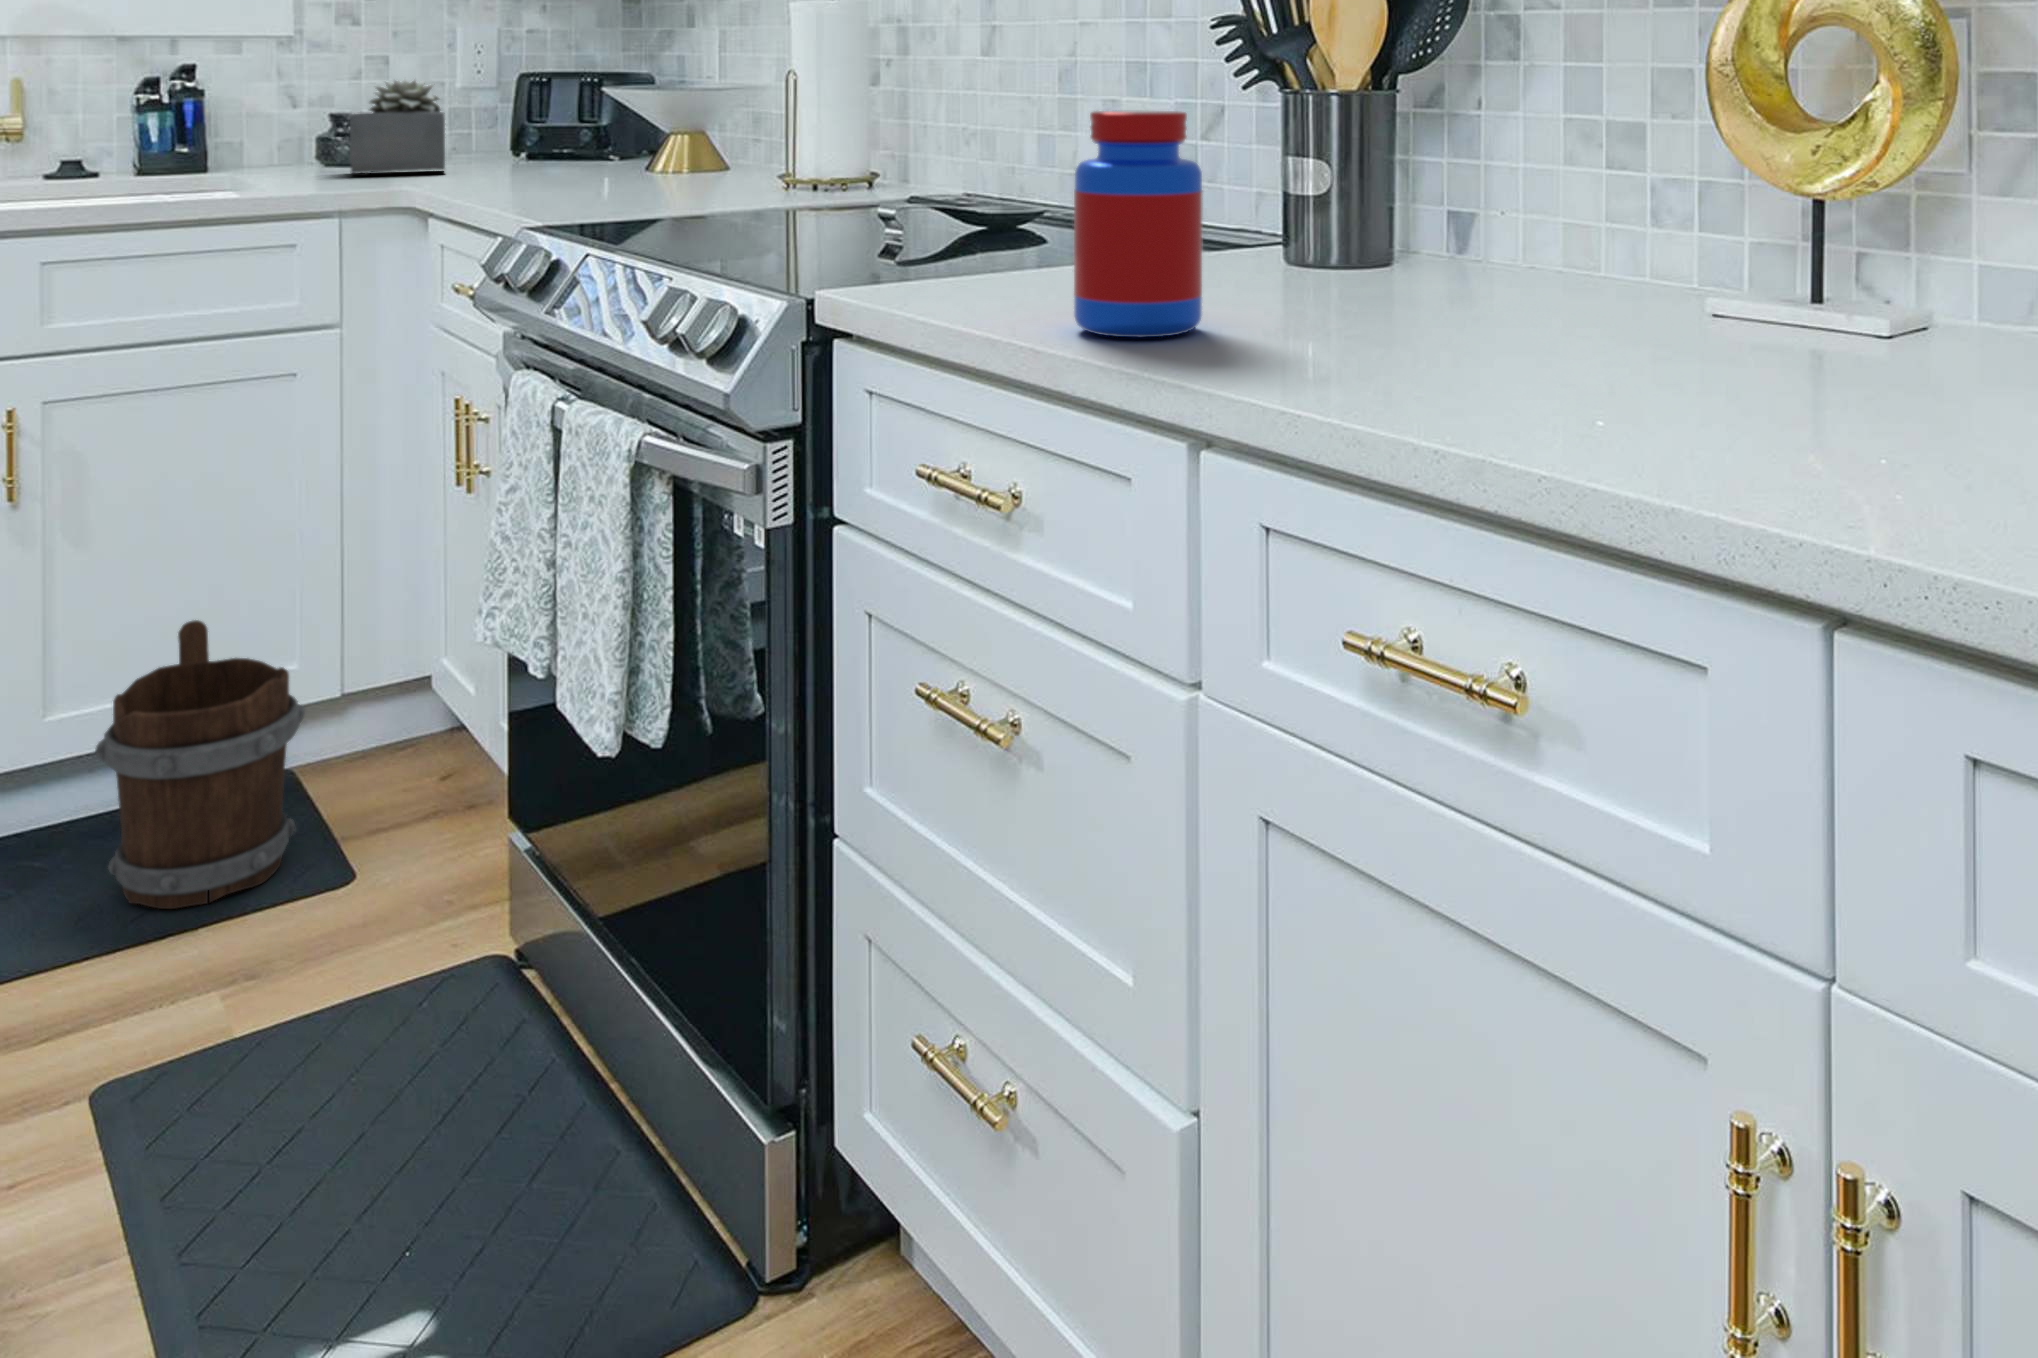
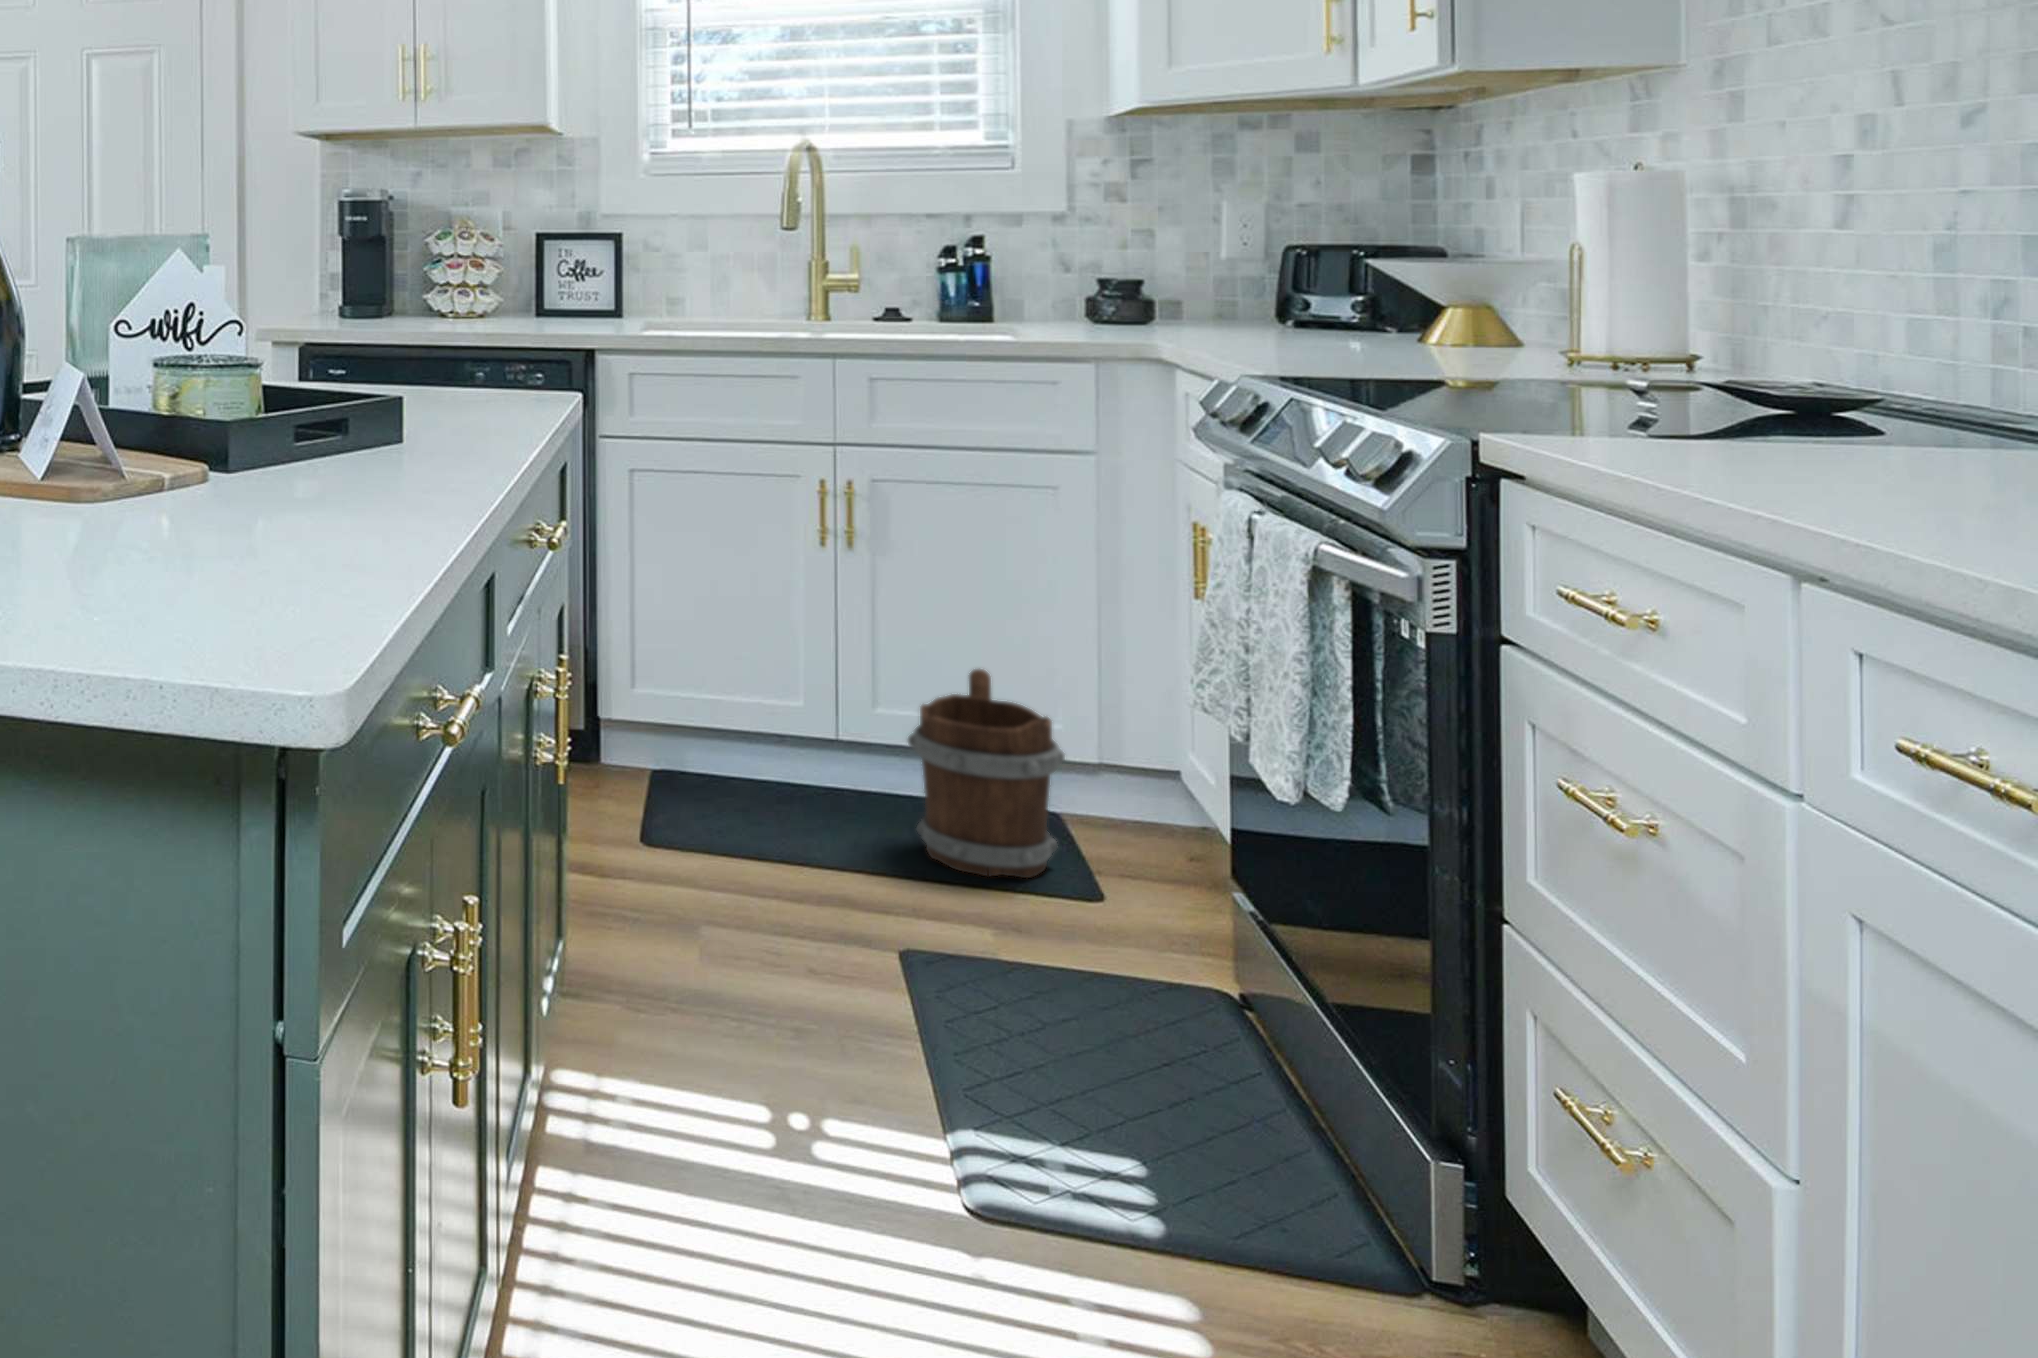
succulent plant: present [350,79,445,173] -> none [1115,246,1207,329]
jar: present [1074,111,1203,337] -> none [1720,287,1885,498]

